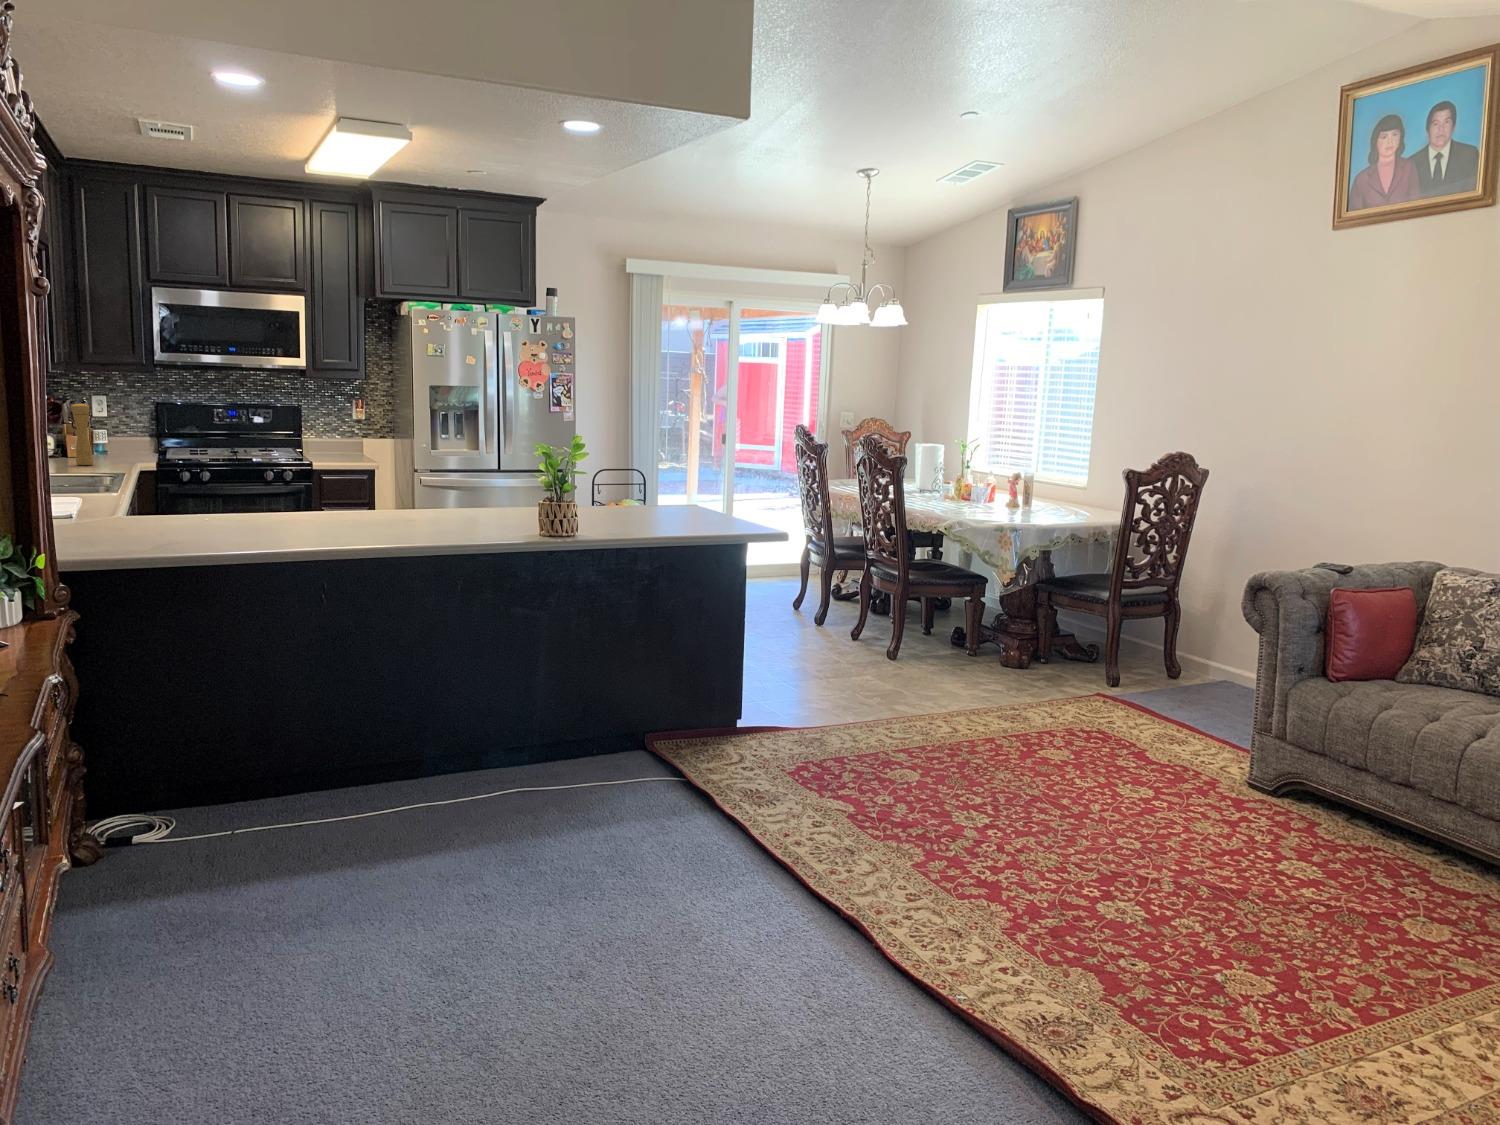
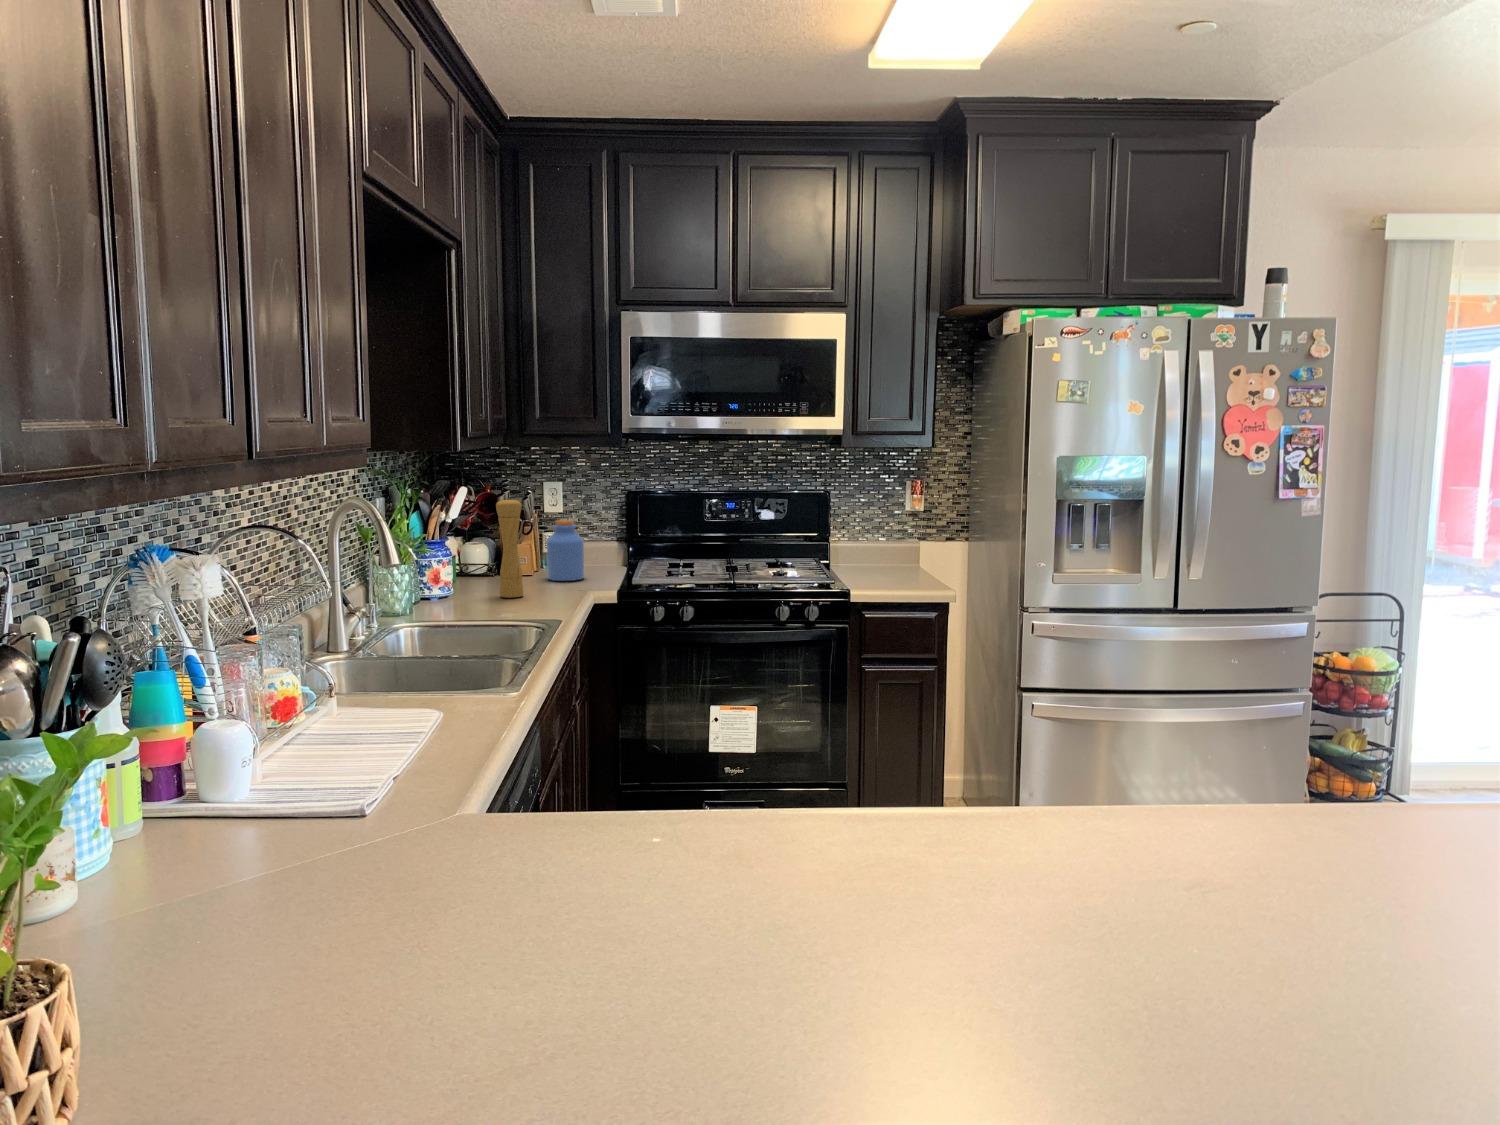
jar: none [100,420,130,459] -> present [546,520,585,581]

